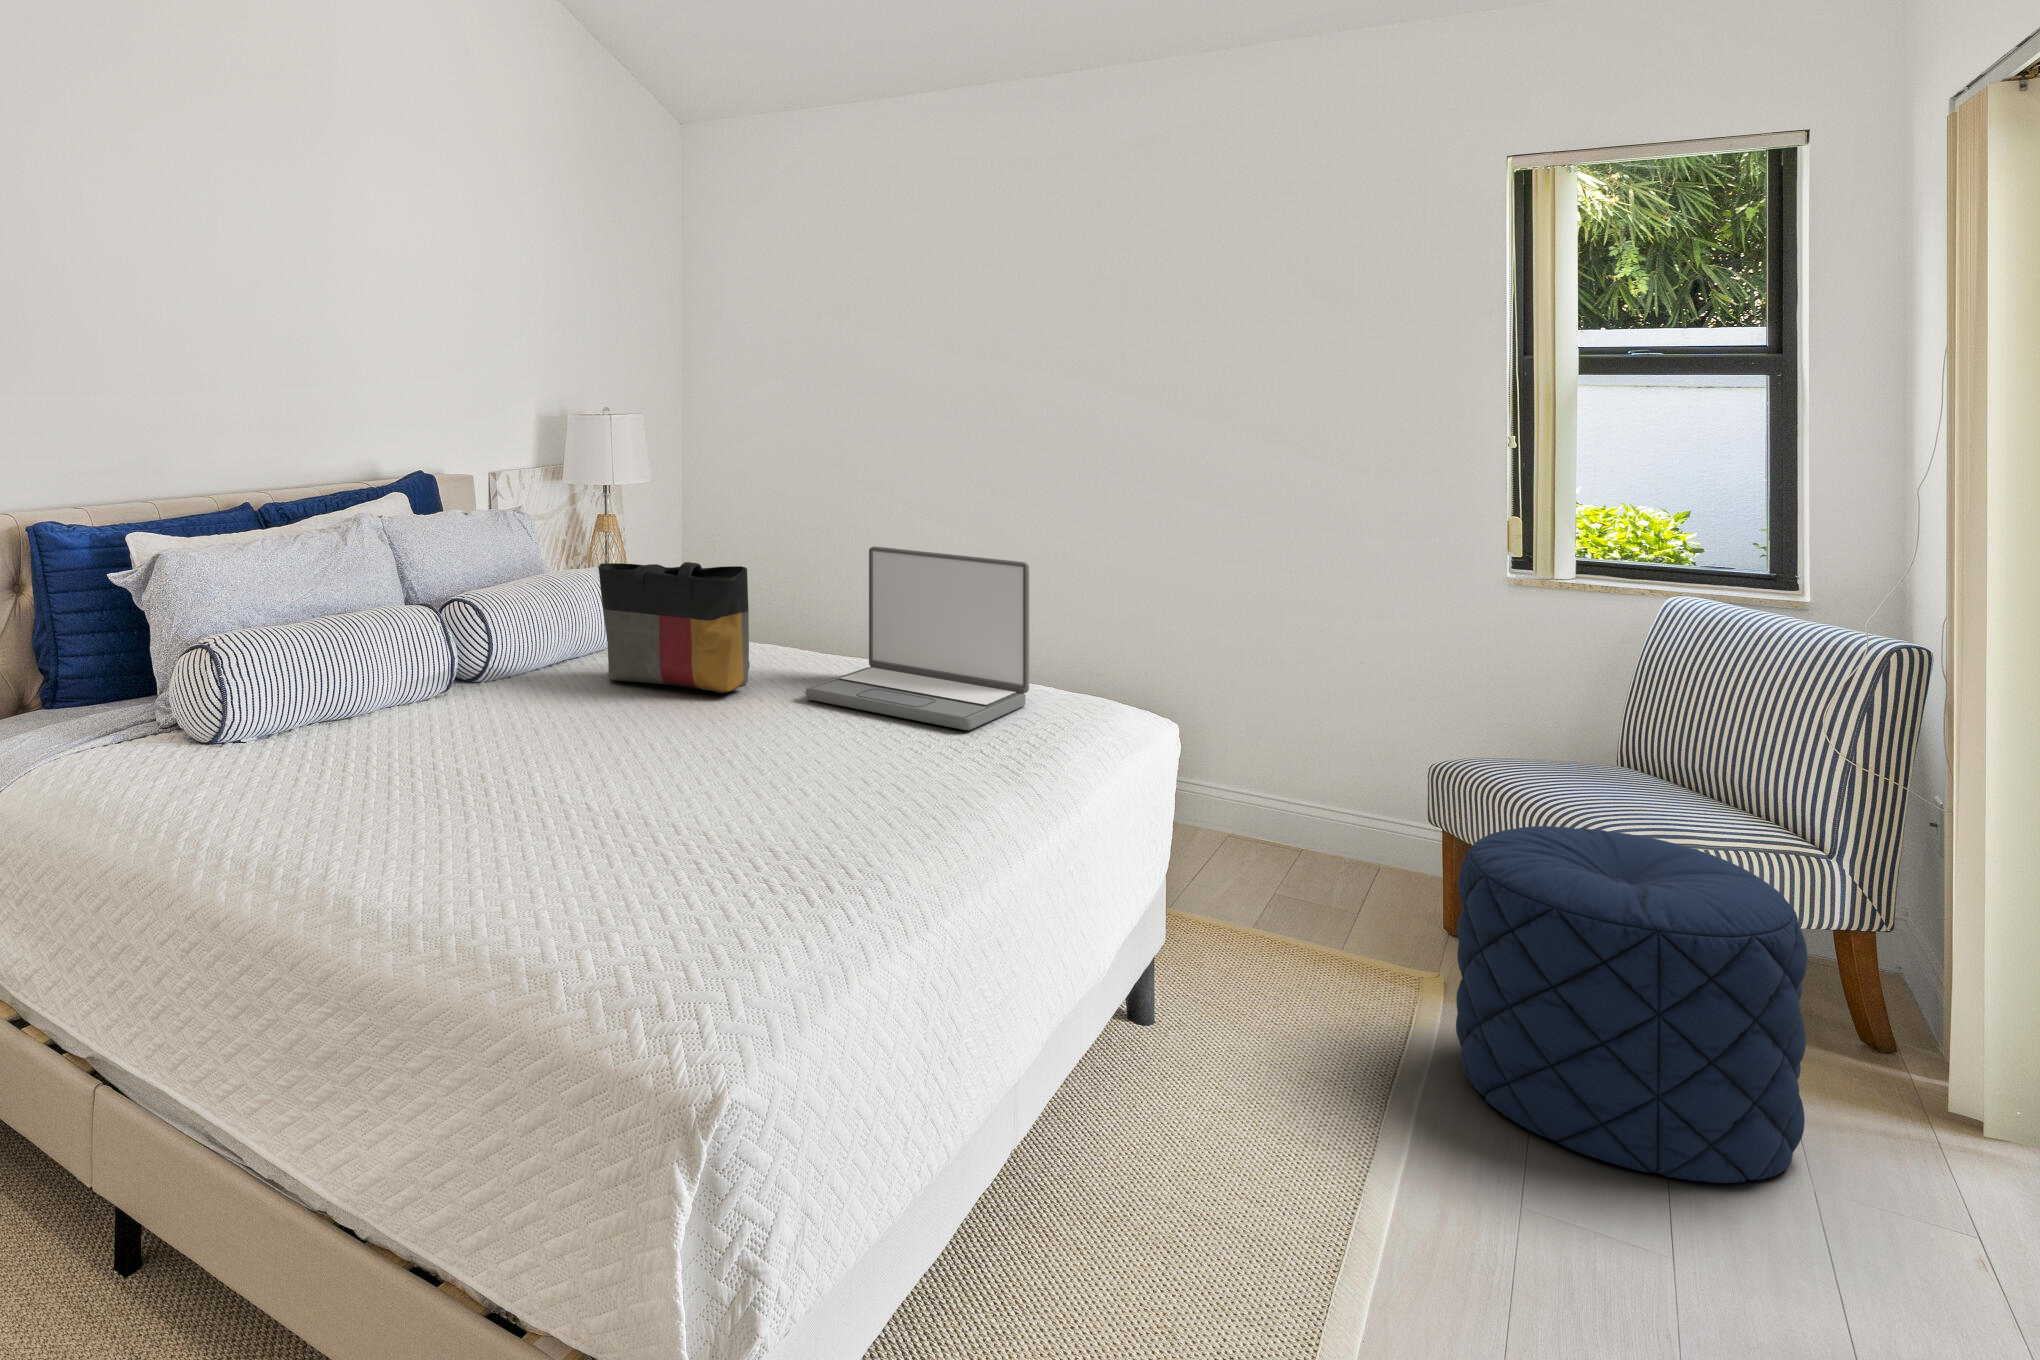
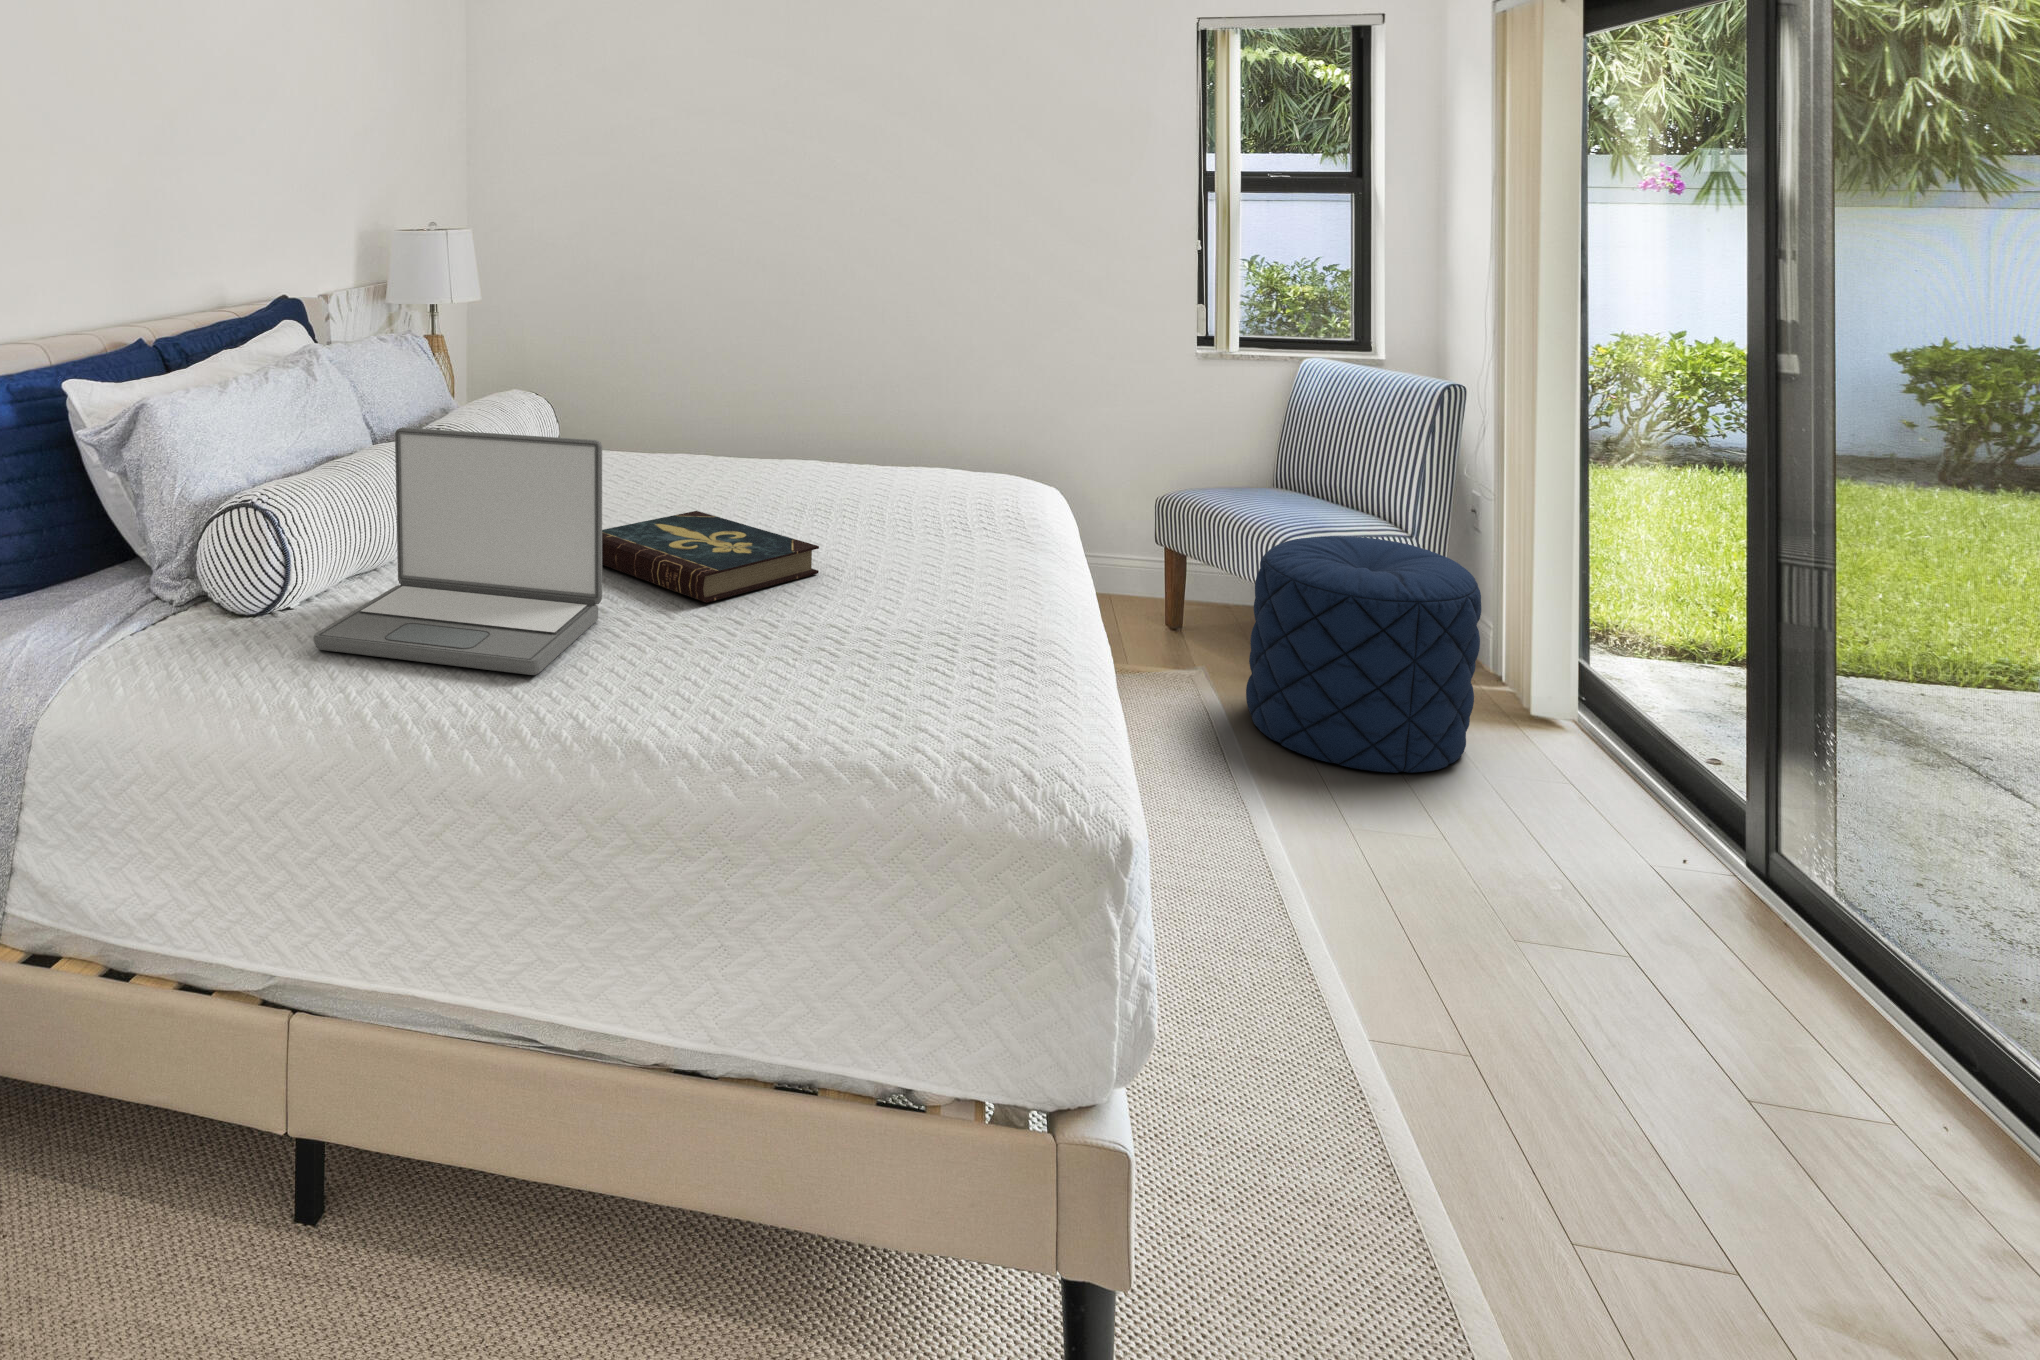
laptop: present [806,546,1029,730] -> present [314,427,602,675]
tote bag: present [598,562,749,693] -> none [586,377,750,501]
book: none [513,697,715,784] -> present [602,511,819,603]

